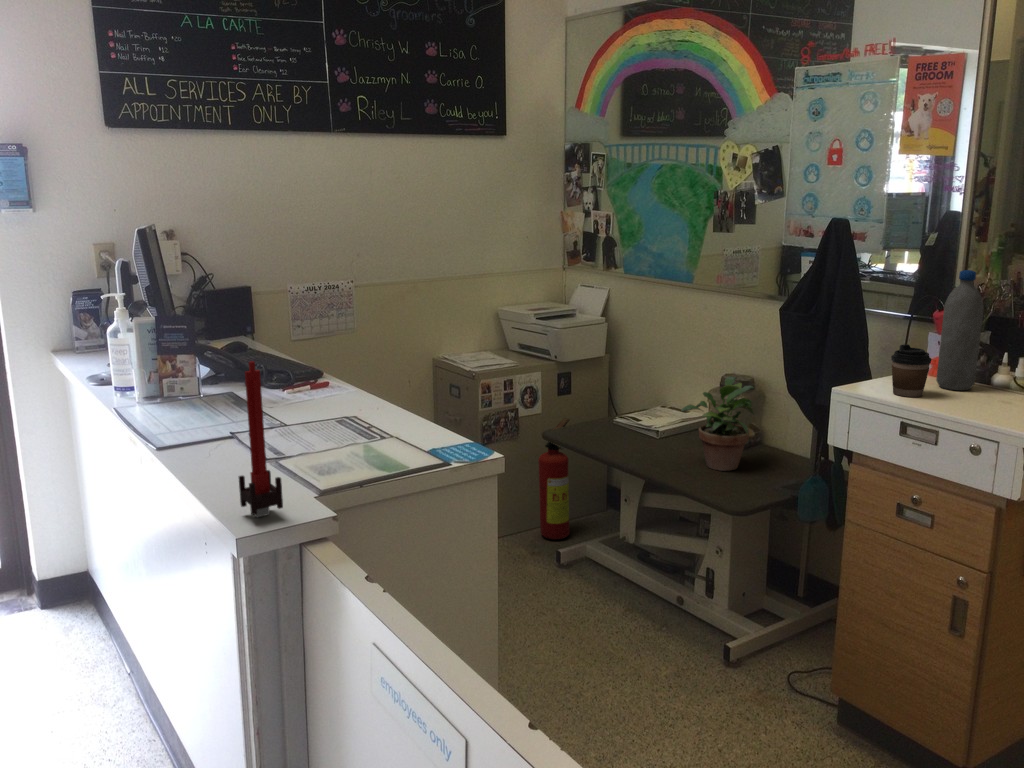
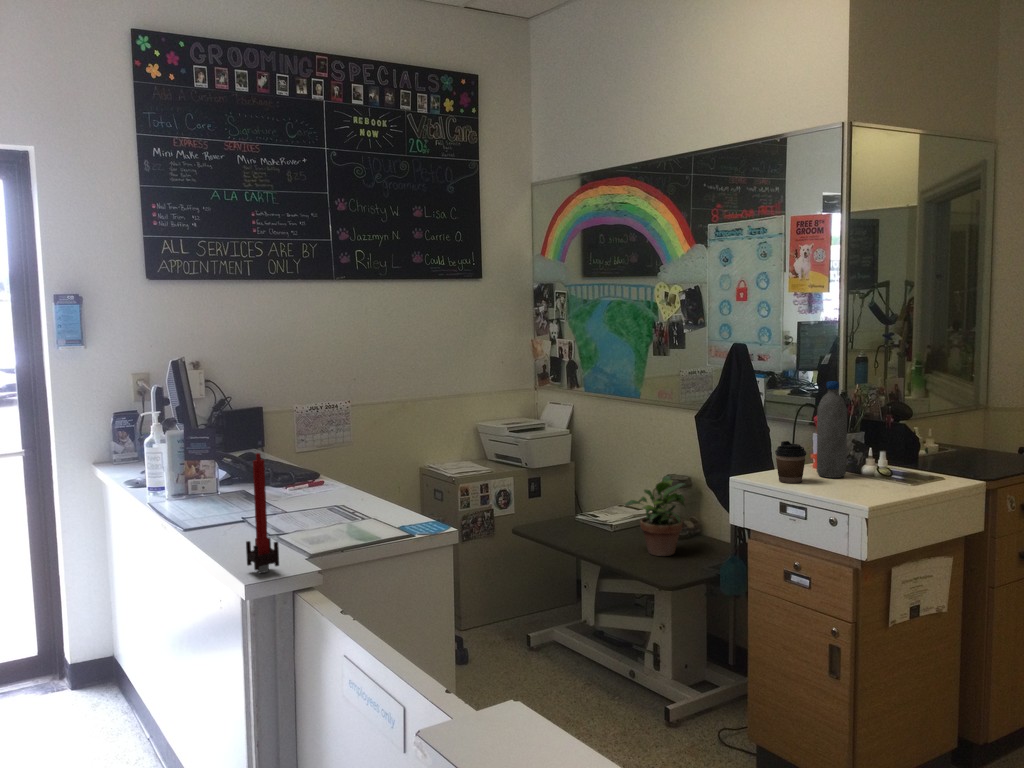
fire extinguisher: present [538,418,570,539] -> none [512,518,542,627]

